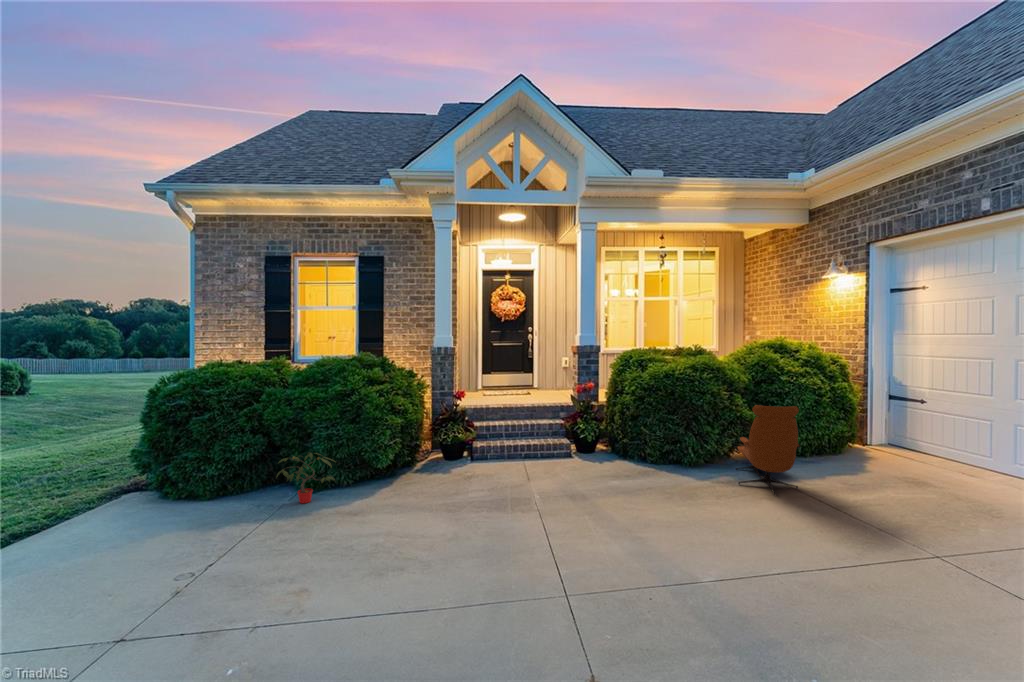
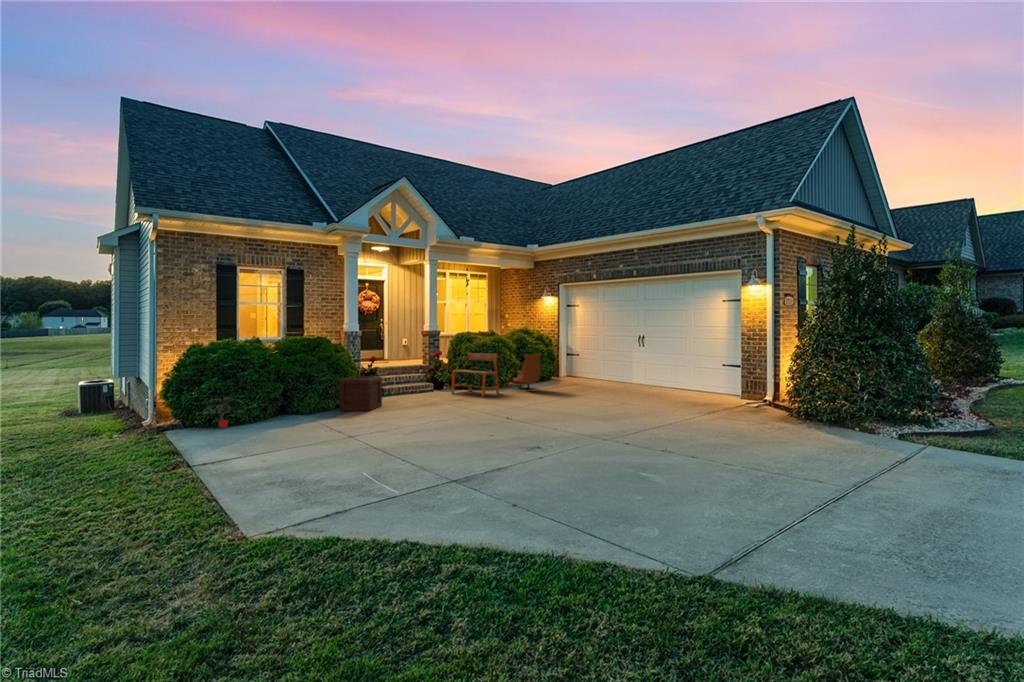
bench: none [600,389,692,492] -> present [451,353,499,397]
wooden crate: none [355,427,436,504] -> present [339,376,382,411]
potted plant: present [277,453,334,503] -> present [204,397,242,428]

